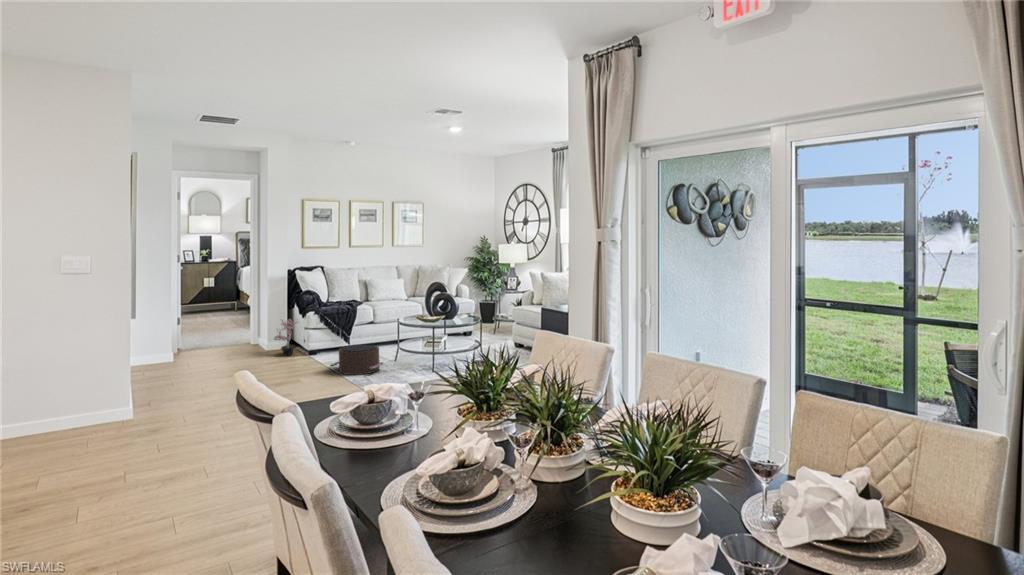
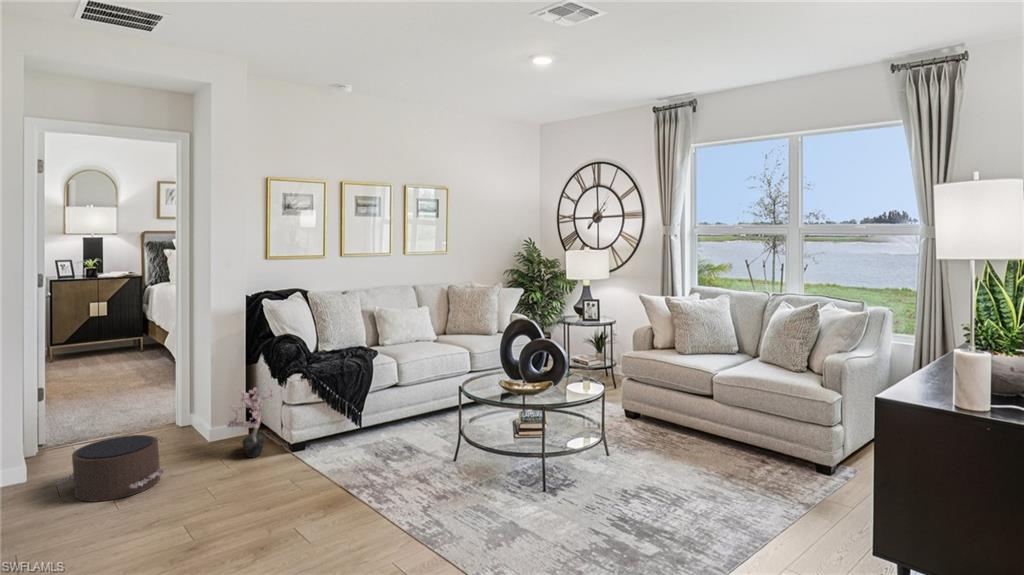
pouf: present [330,345,383,375] -> present [55,435,164,501]

